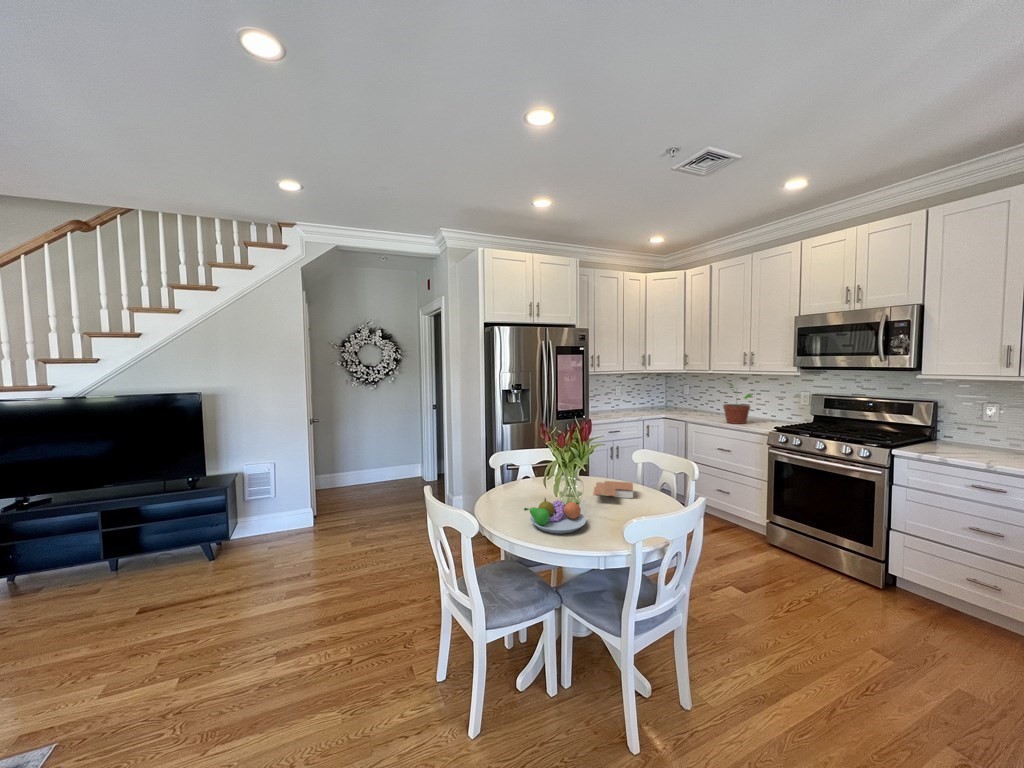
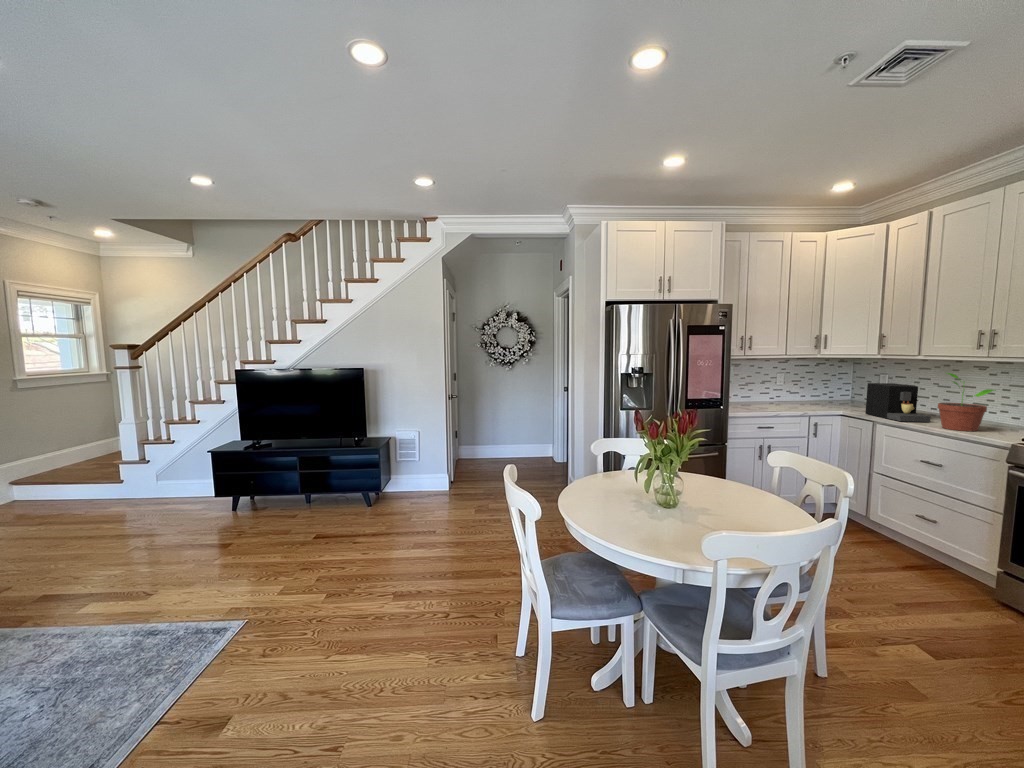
coffee maker: none [678,391,718,420] -> present [865,383,930,422]
book: present [593,481,633,498] -> none [695,483,755,509]
fruit bowl: present [524,498,586,534] -> none [601,492,673,535]

